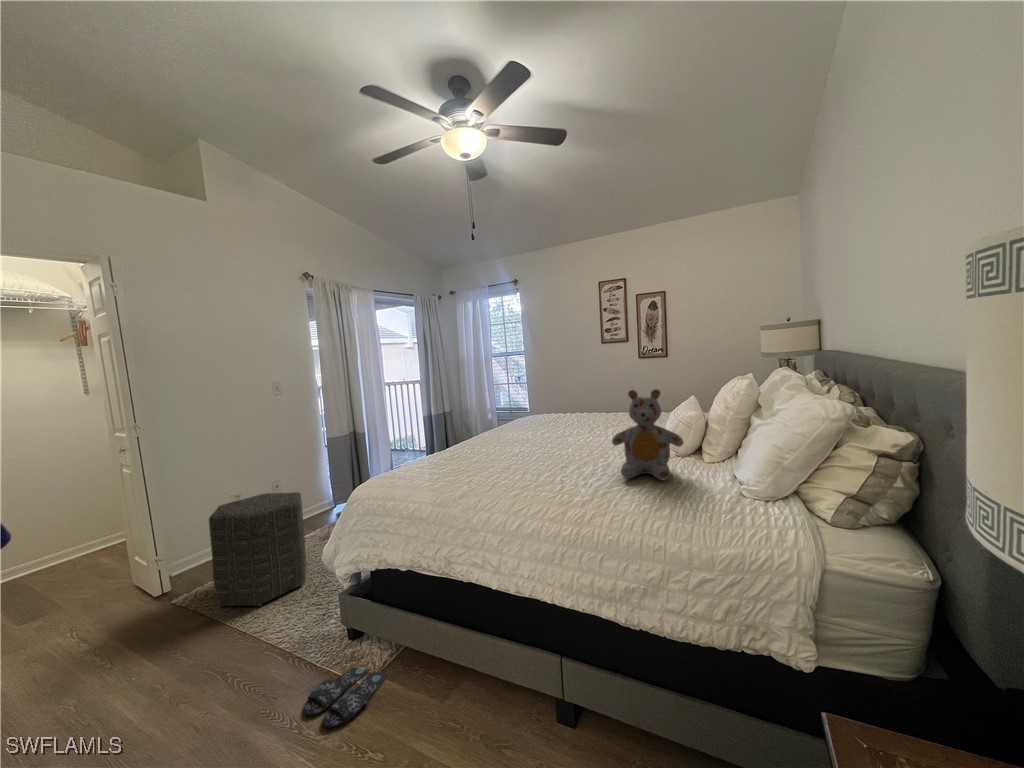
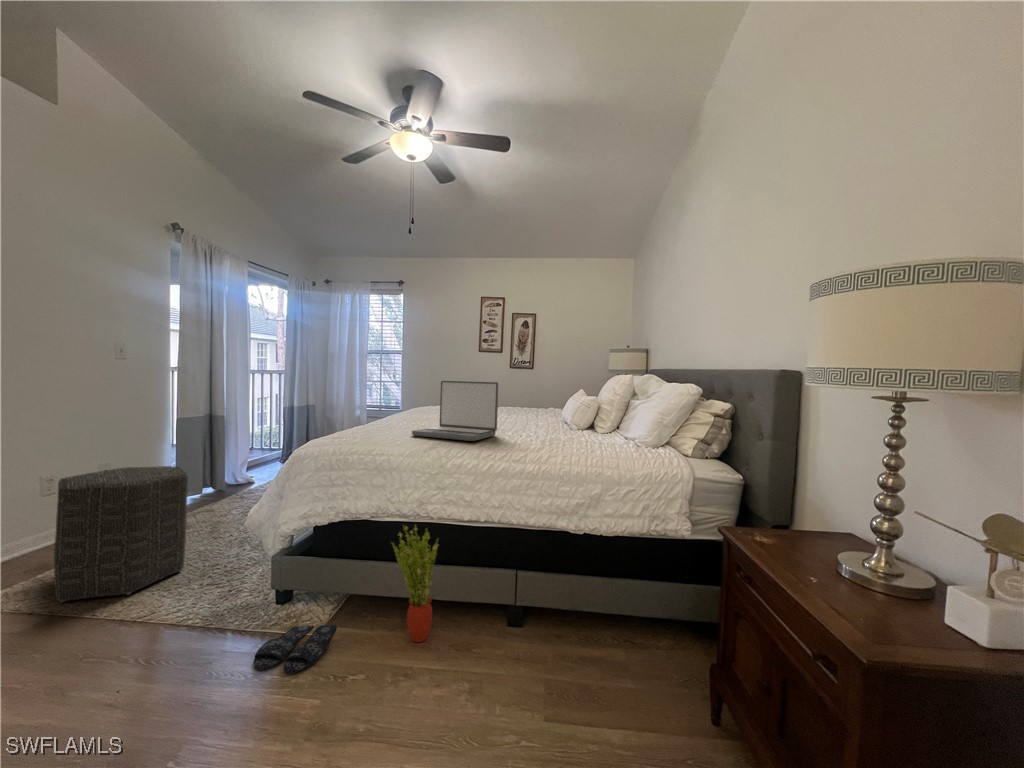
stuffed bear: present [612,389,684,480] -> none [539,374,591,440]
laptop: none [463,405,559,484] -> present [412,381,498,441]
potted plant: none [413,585,466,719] -> present [392,525,438,642]

